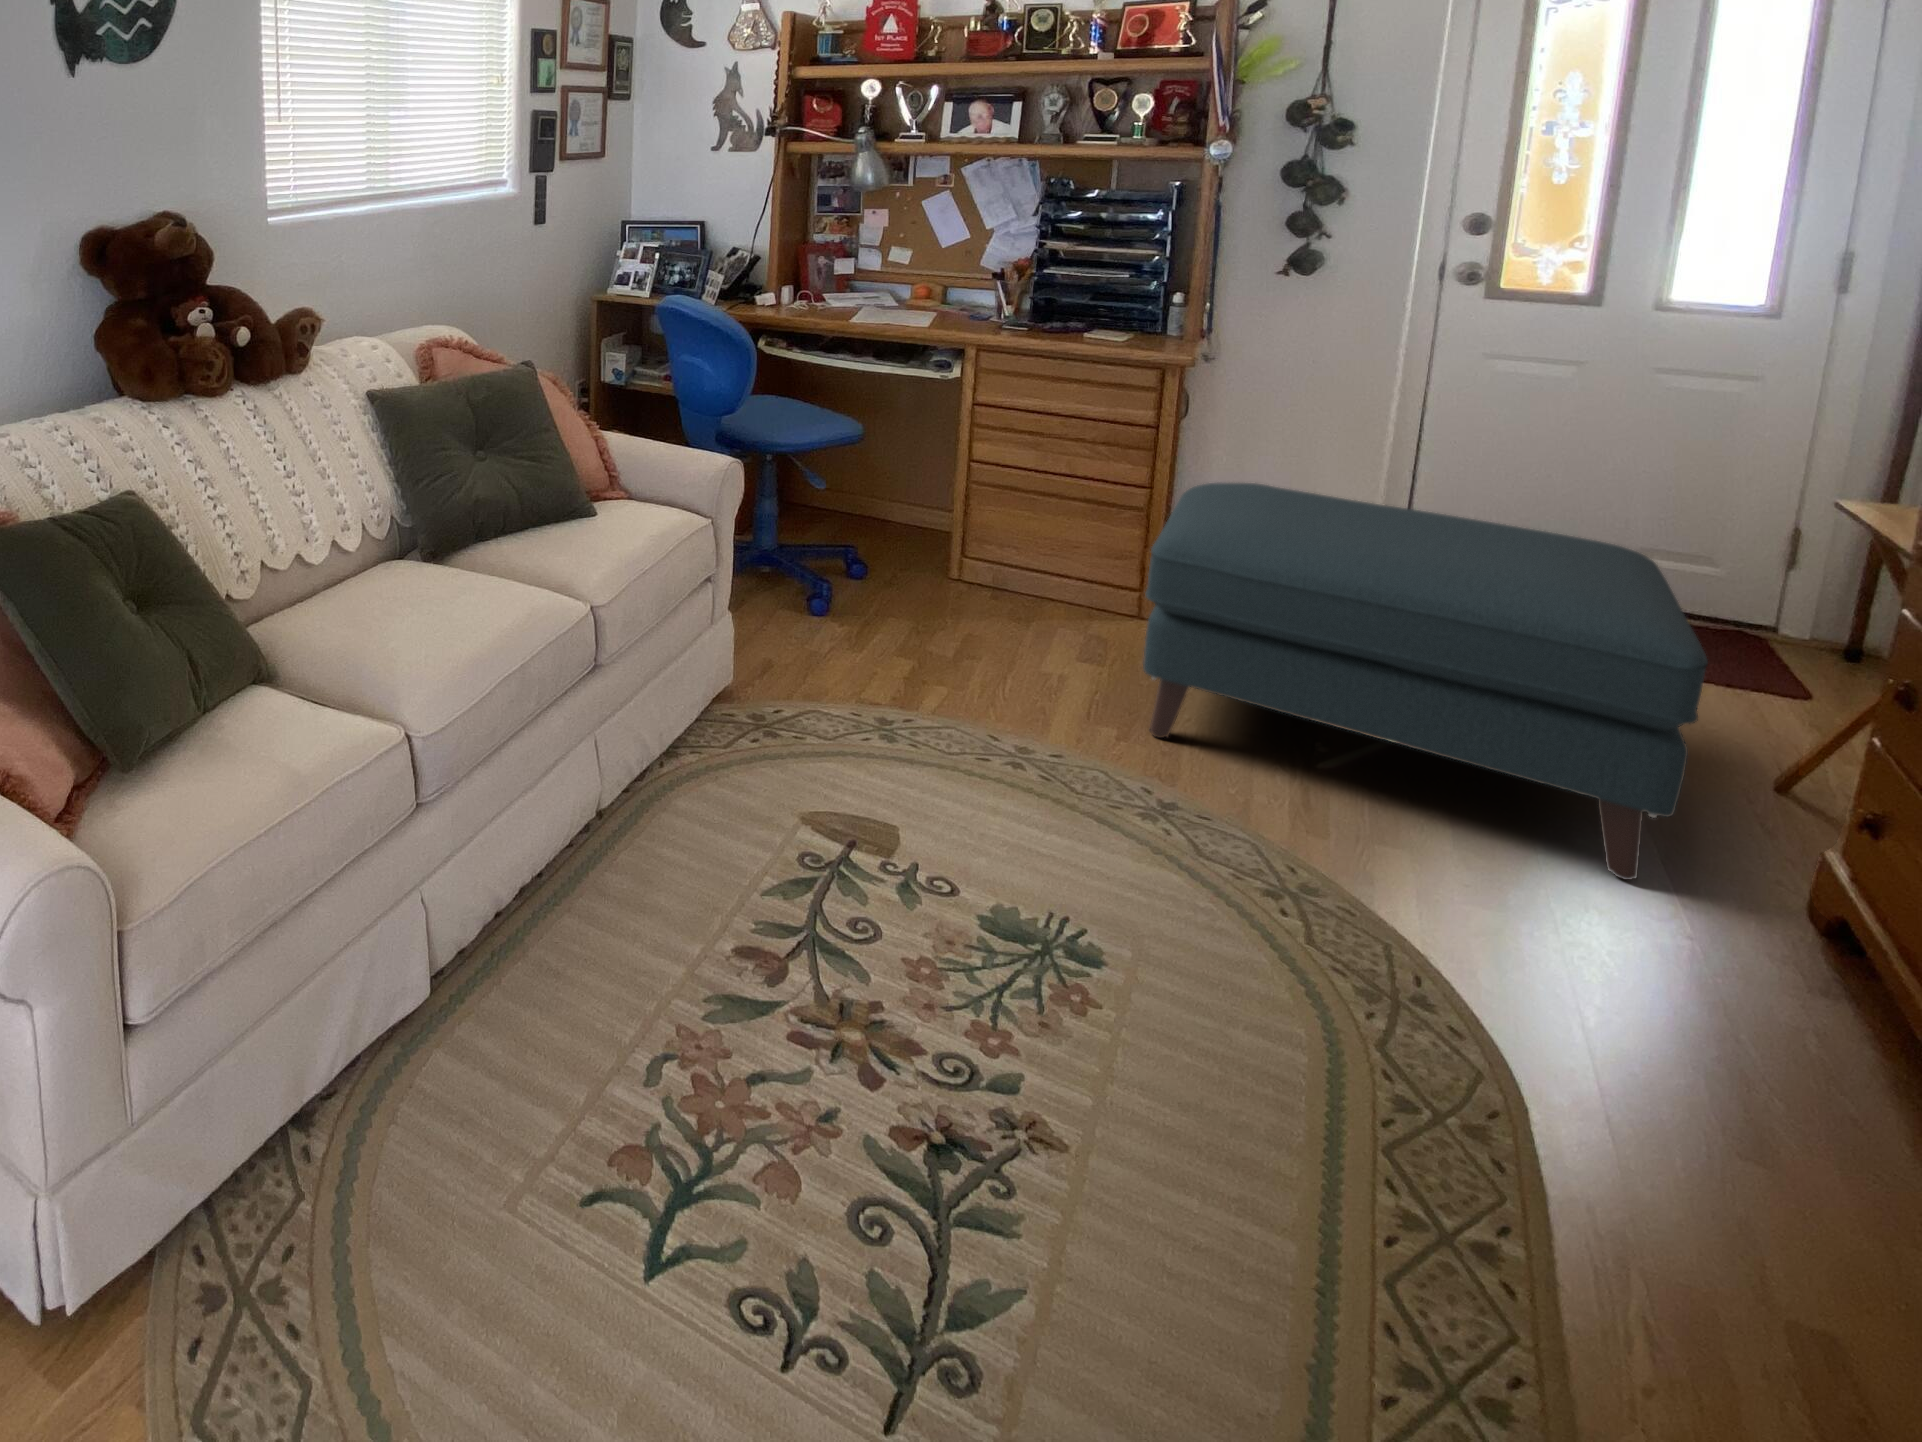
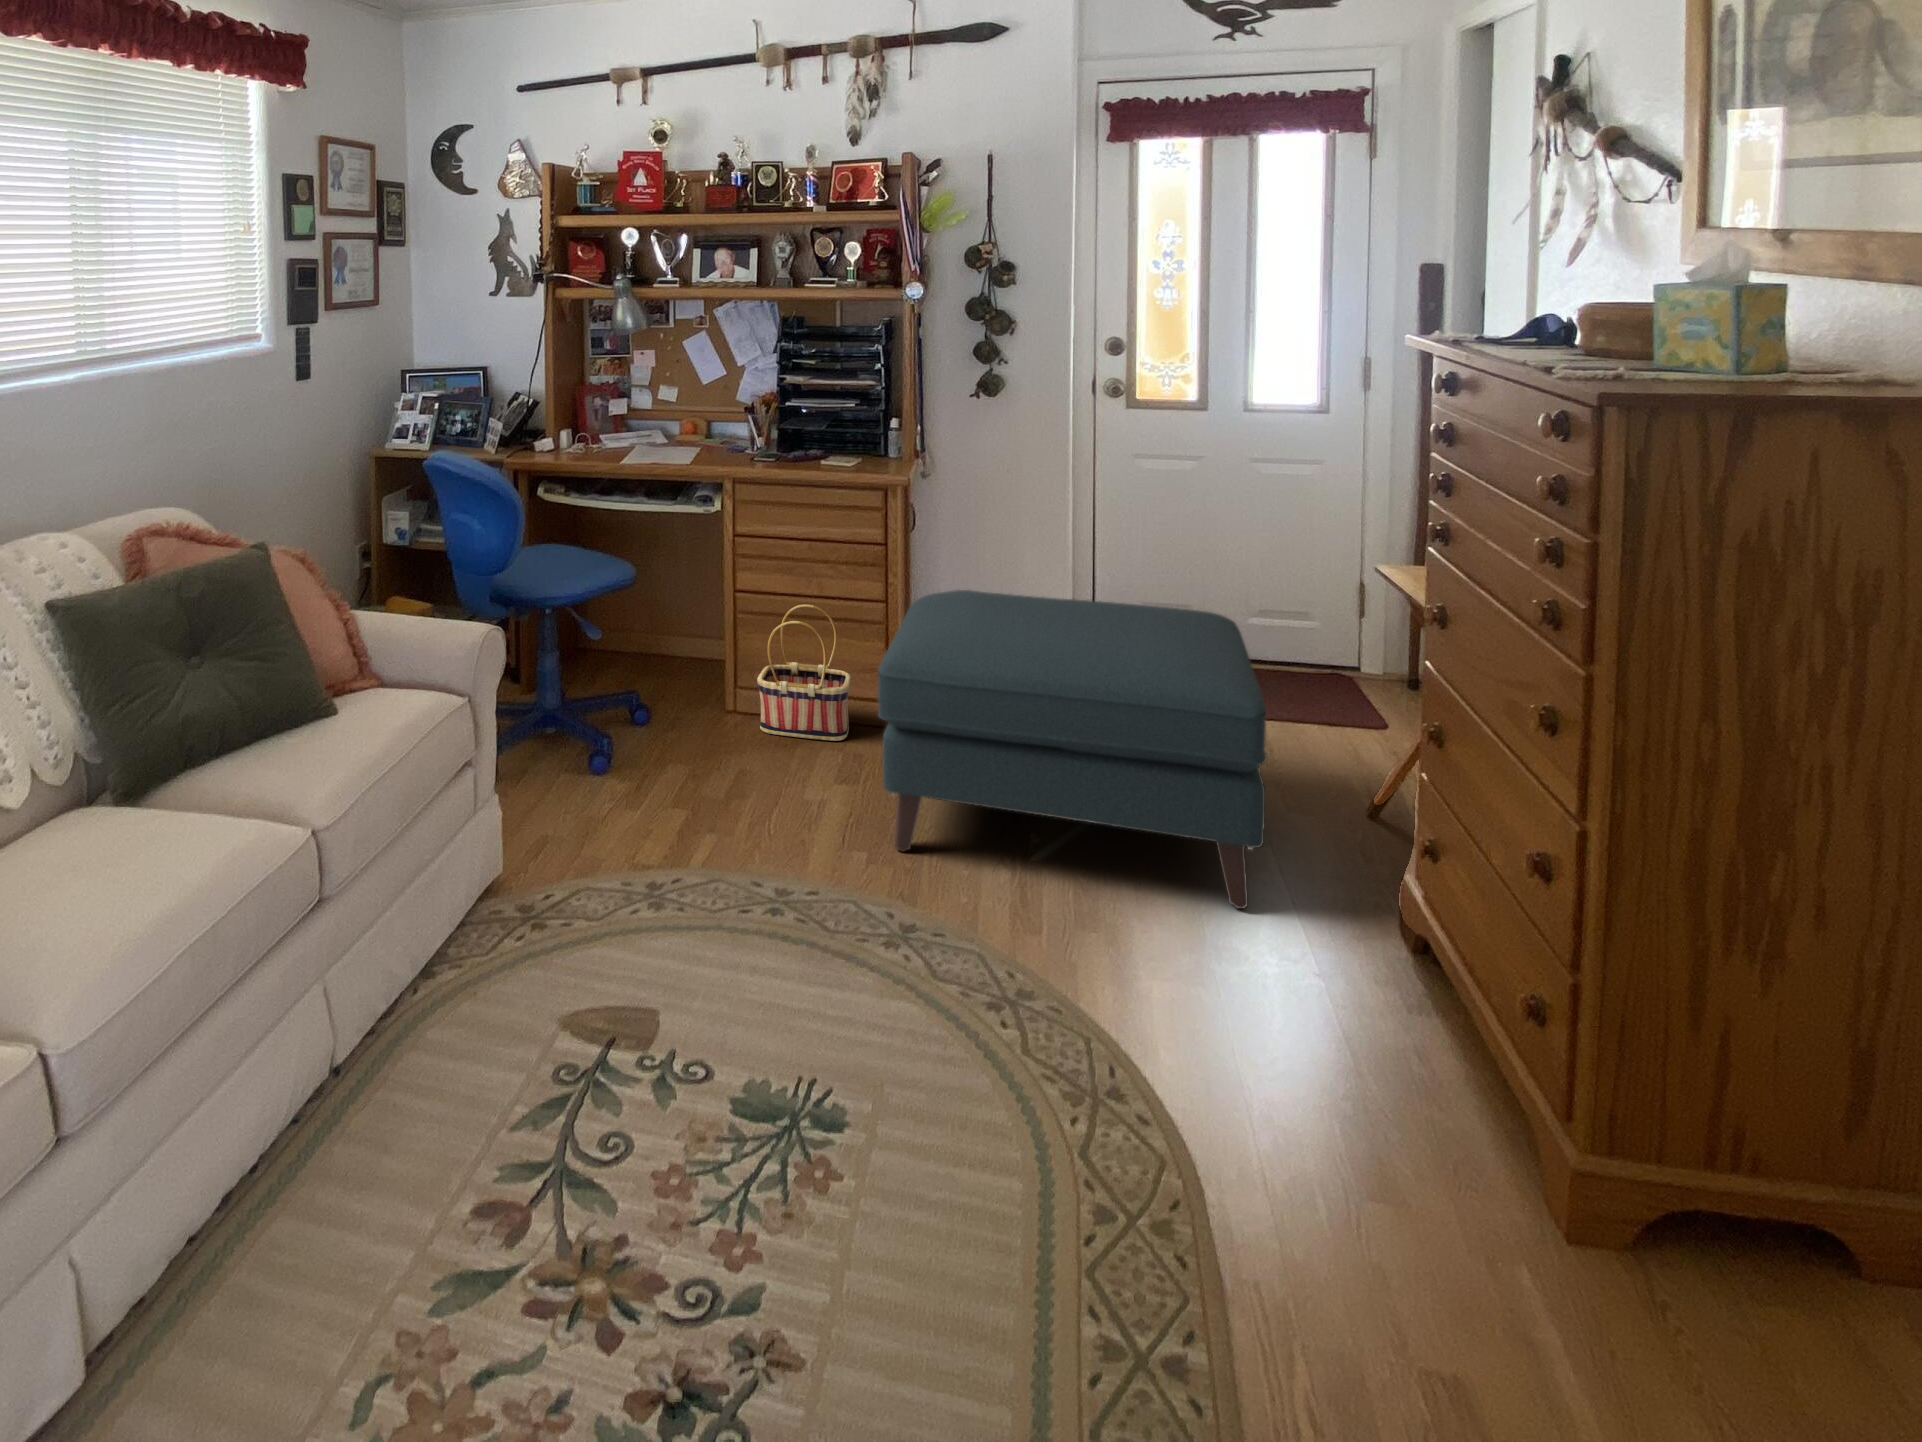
basket: none [984,479,1095,620] -> present [757,604,851,741]

